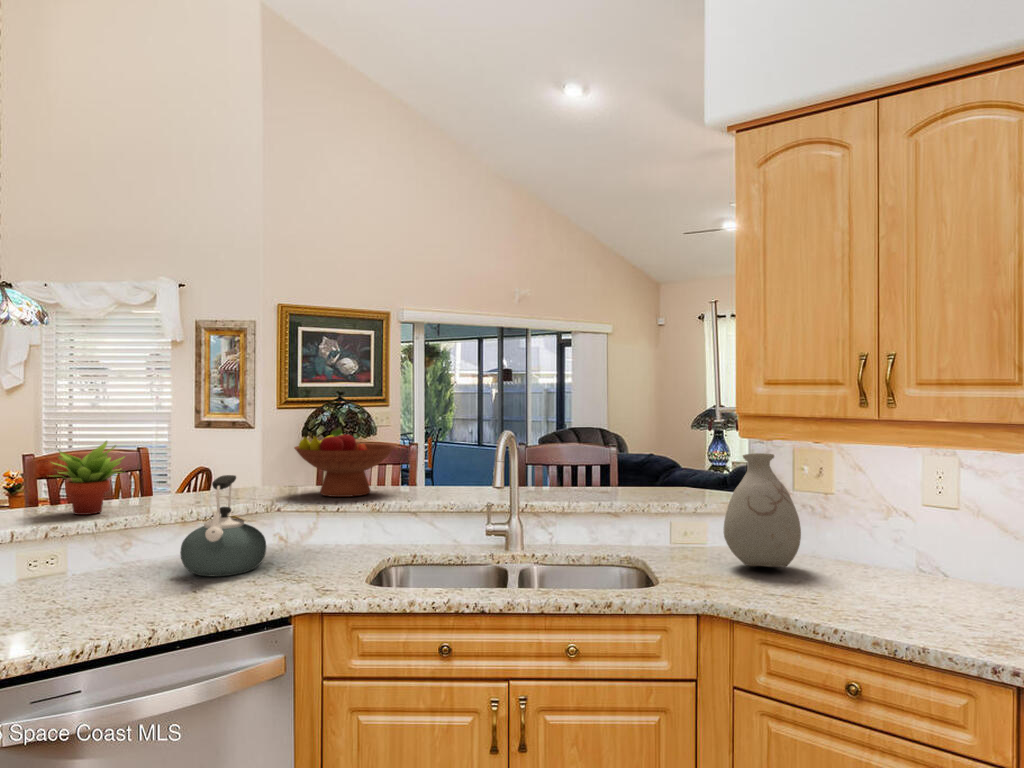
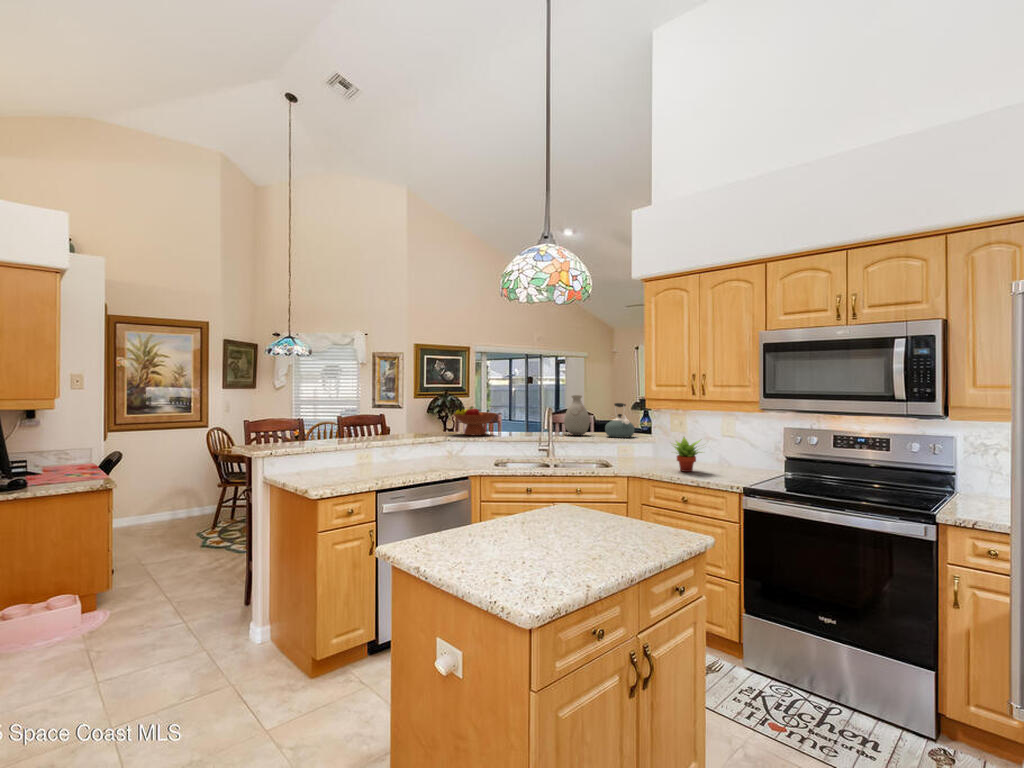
succulent plant: present [54,441,125,515] -> present [674,437,702,472]
vase: present [724,453,801,567] -> present [564,395,590,435]
kettle: present [180,475,266,577] -> present [605,403,635,438]

